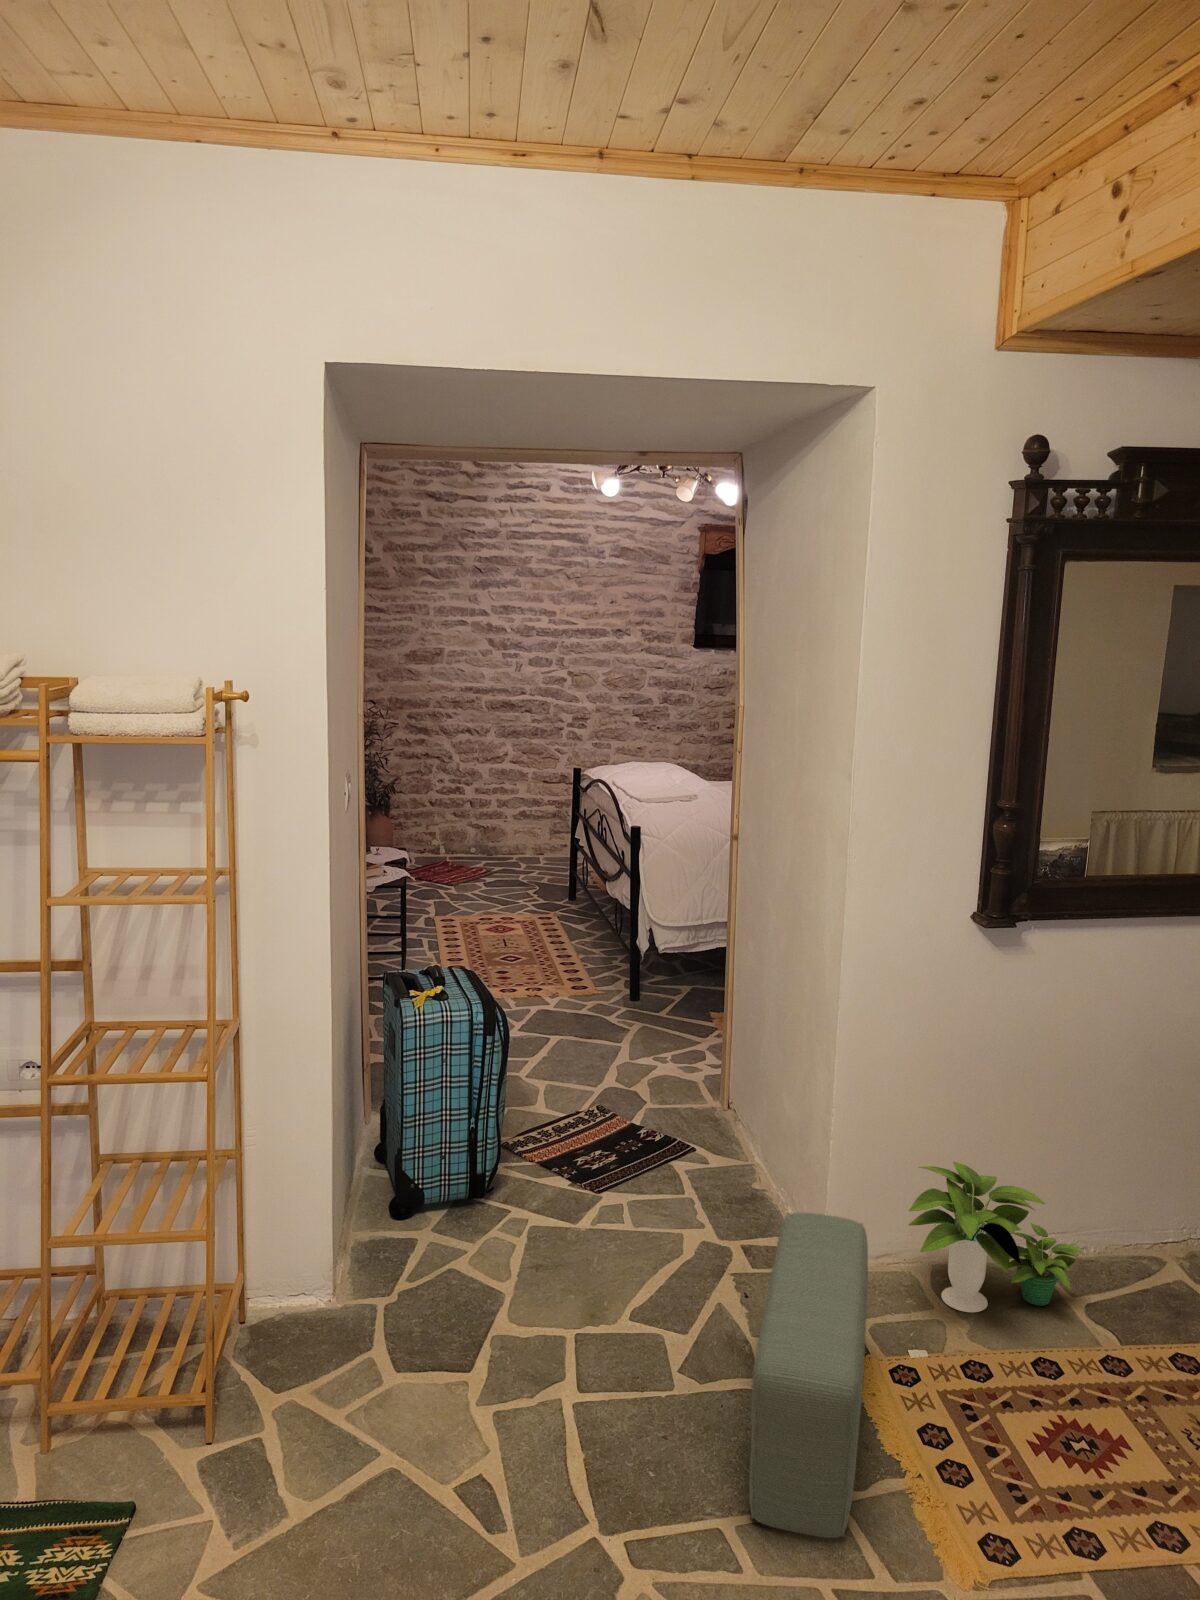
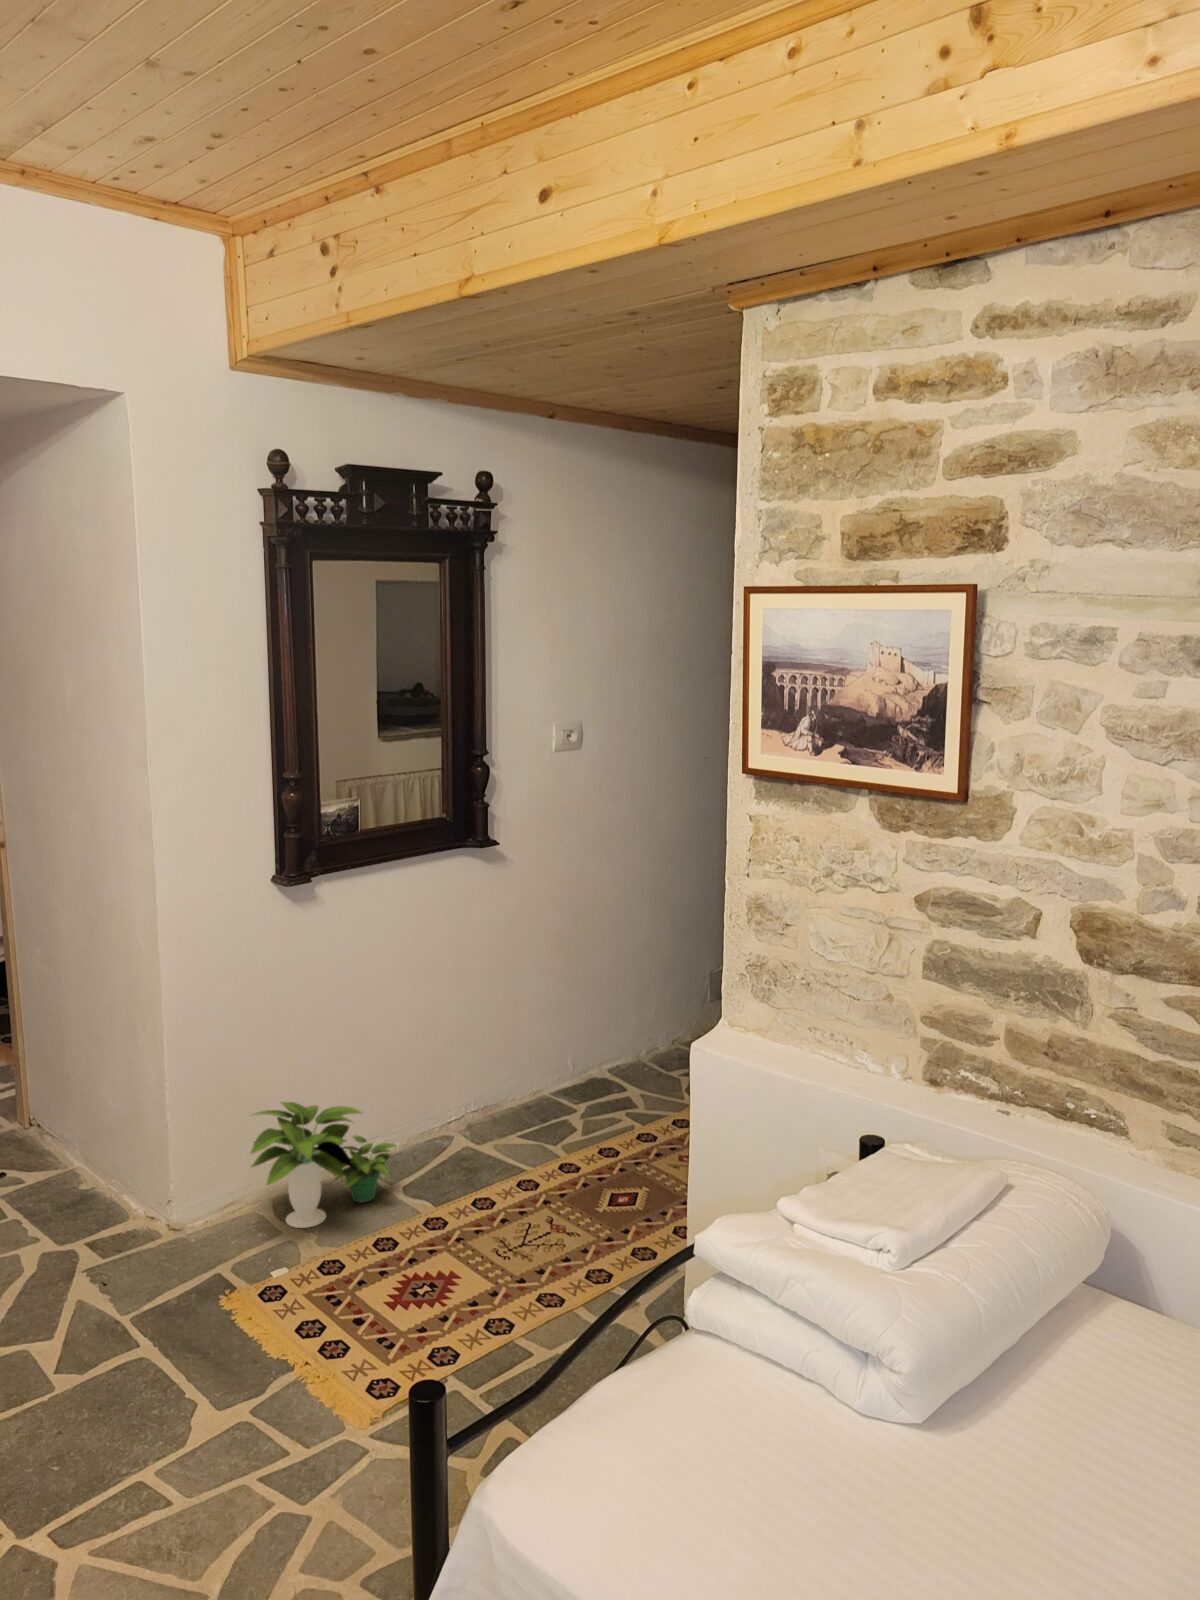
pouf: present [749,1213,868,1538] -> none [140,1173,258,1457]

